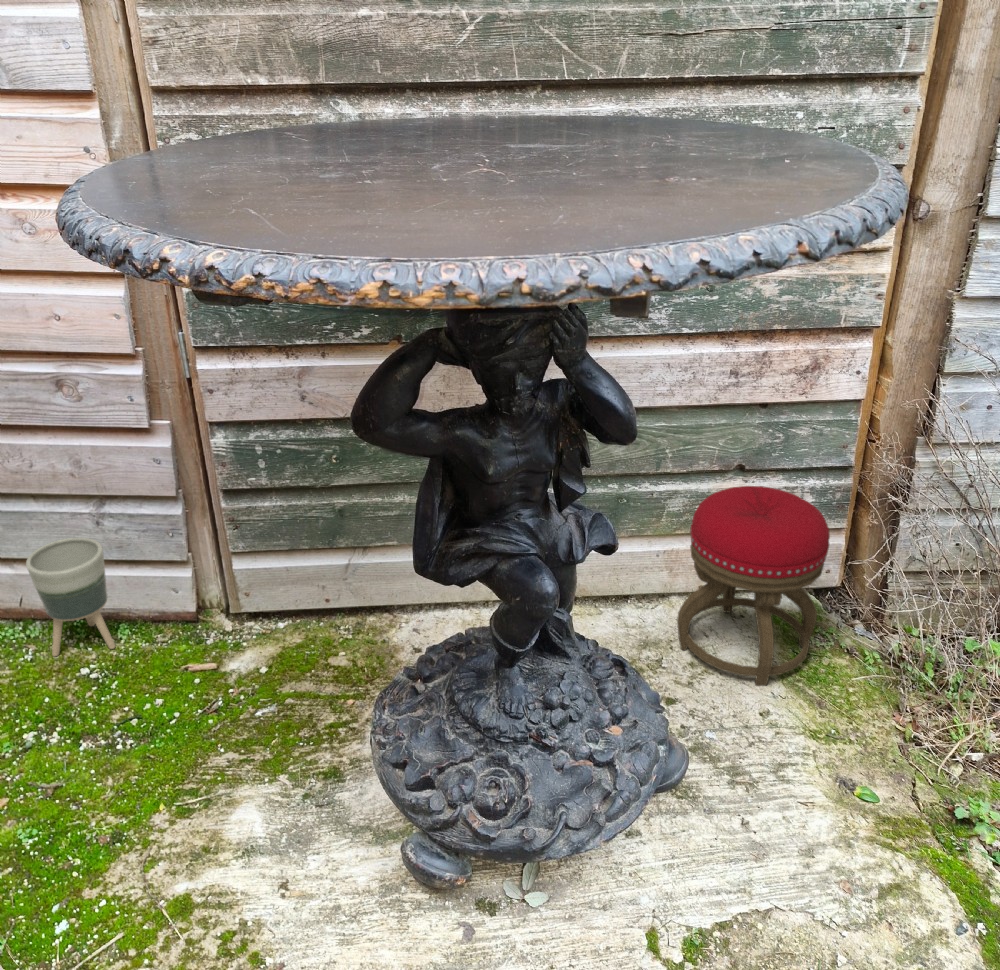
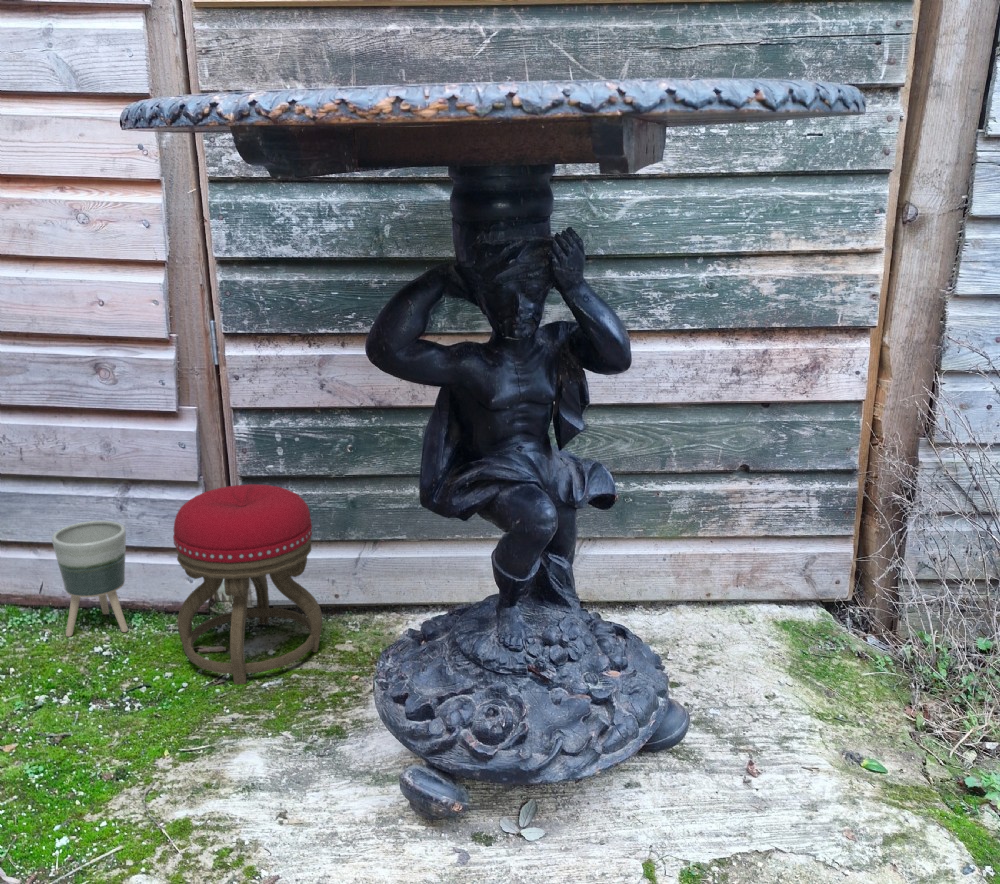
stool: present [677,486,830,686] -> present [173,484,322,684]

